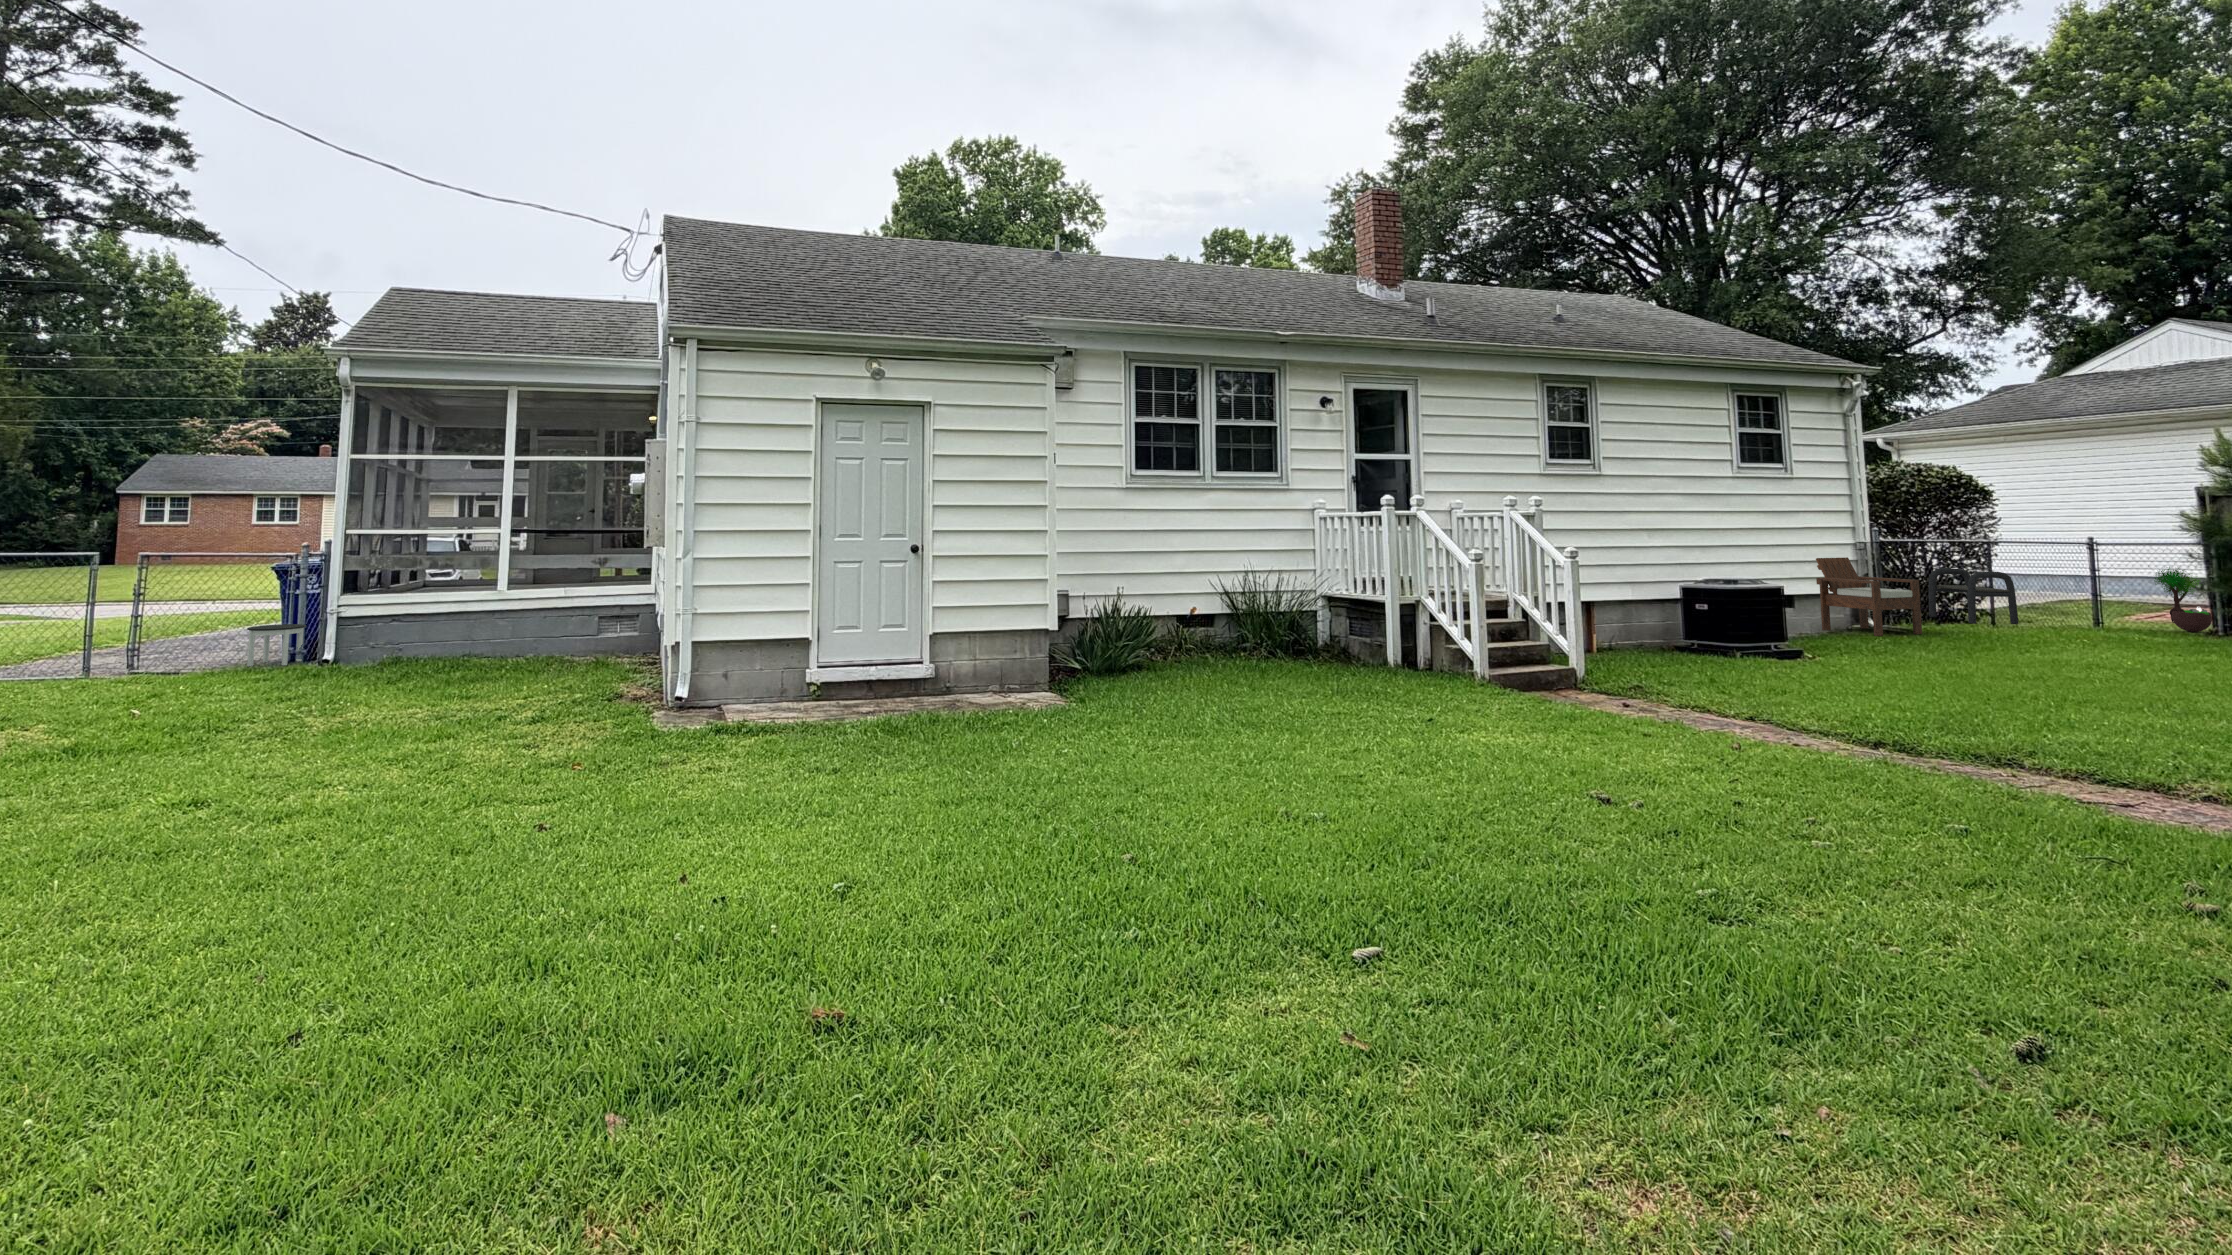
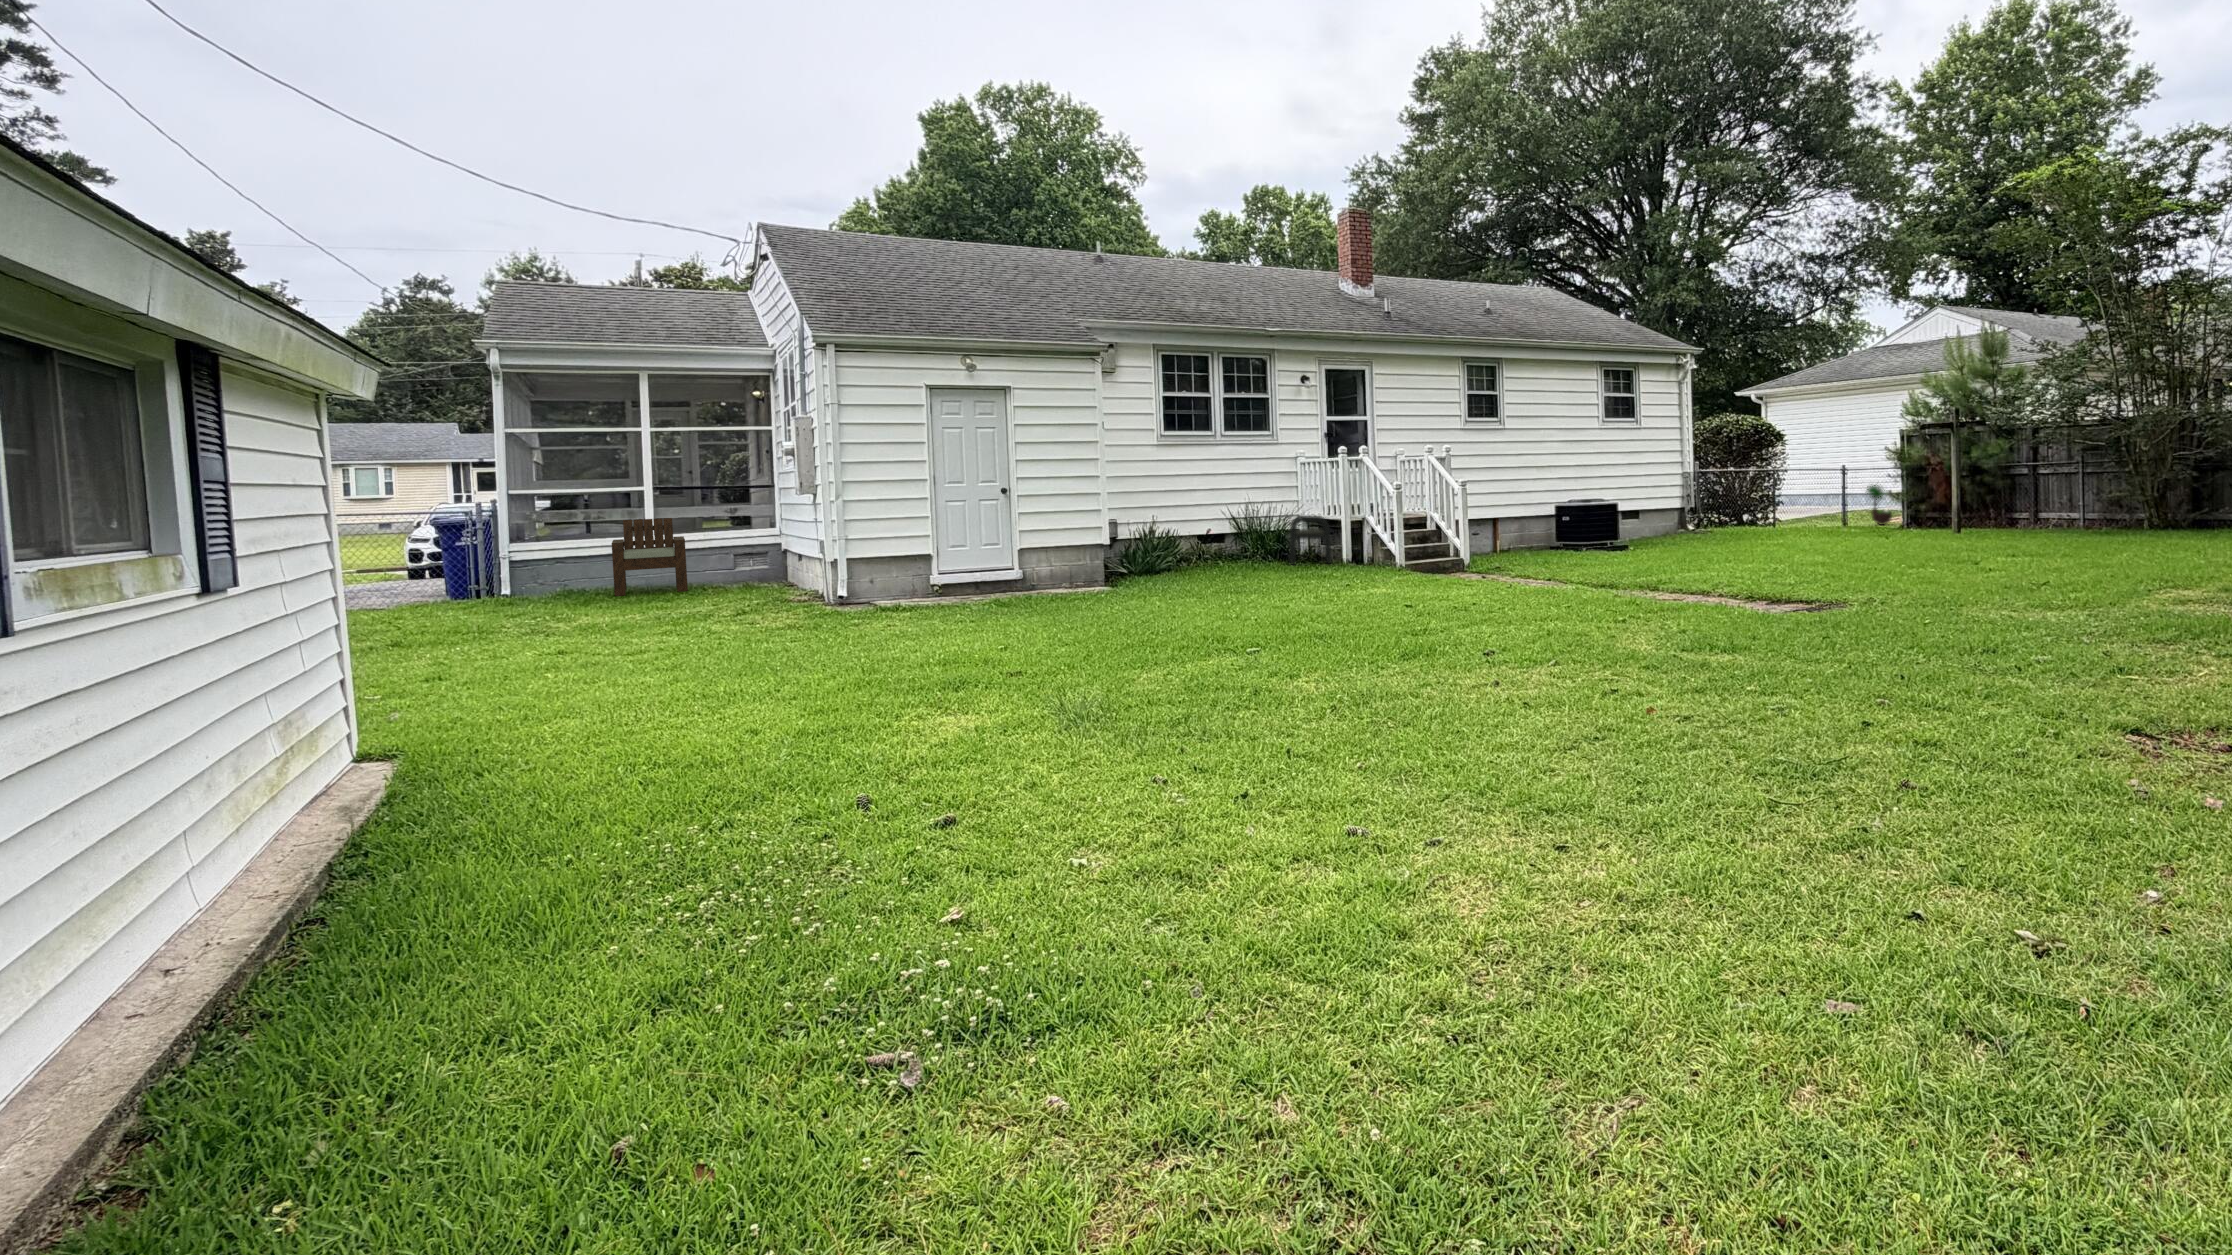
chair: present [1816,557,1922,636] -> present [612,518,688,596]
bench: present [1929,568,2018,624] -> present [1288,516,1332,565]
round table: present [247,624,306,666] -> none [434,567,483,601]

